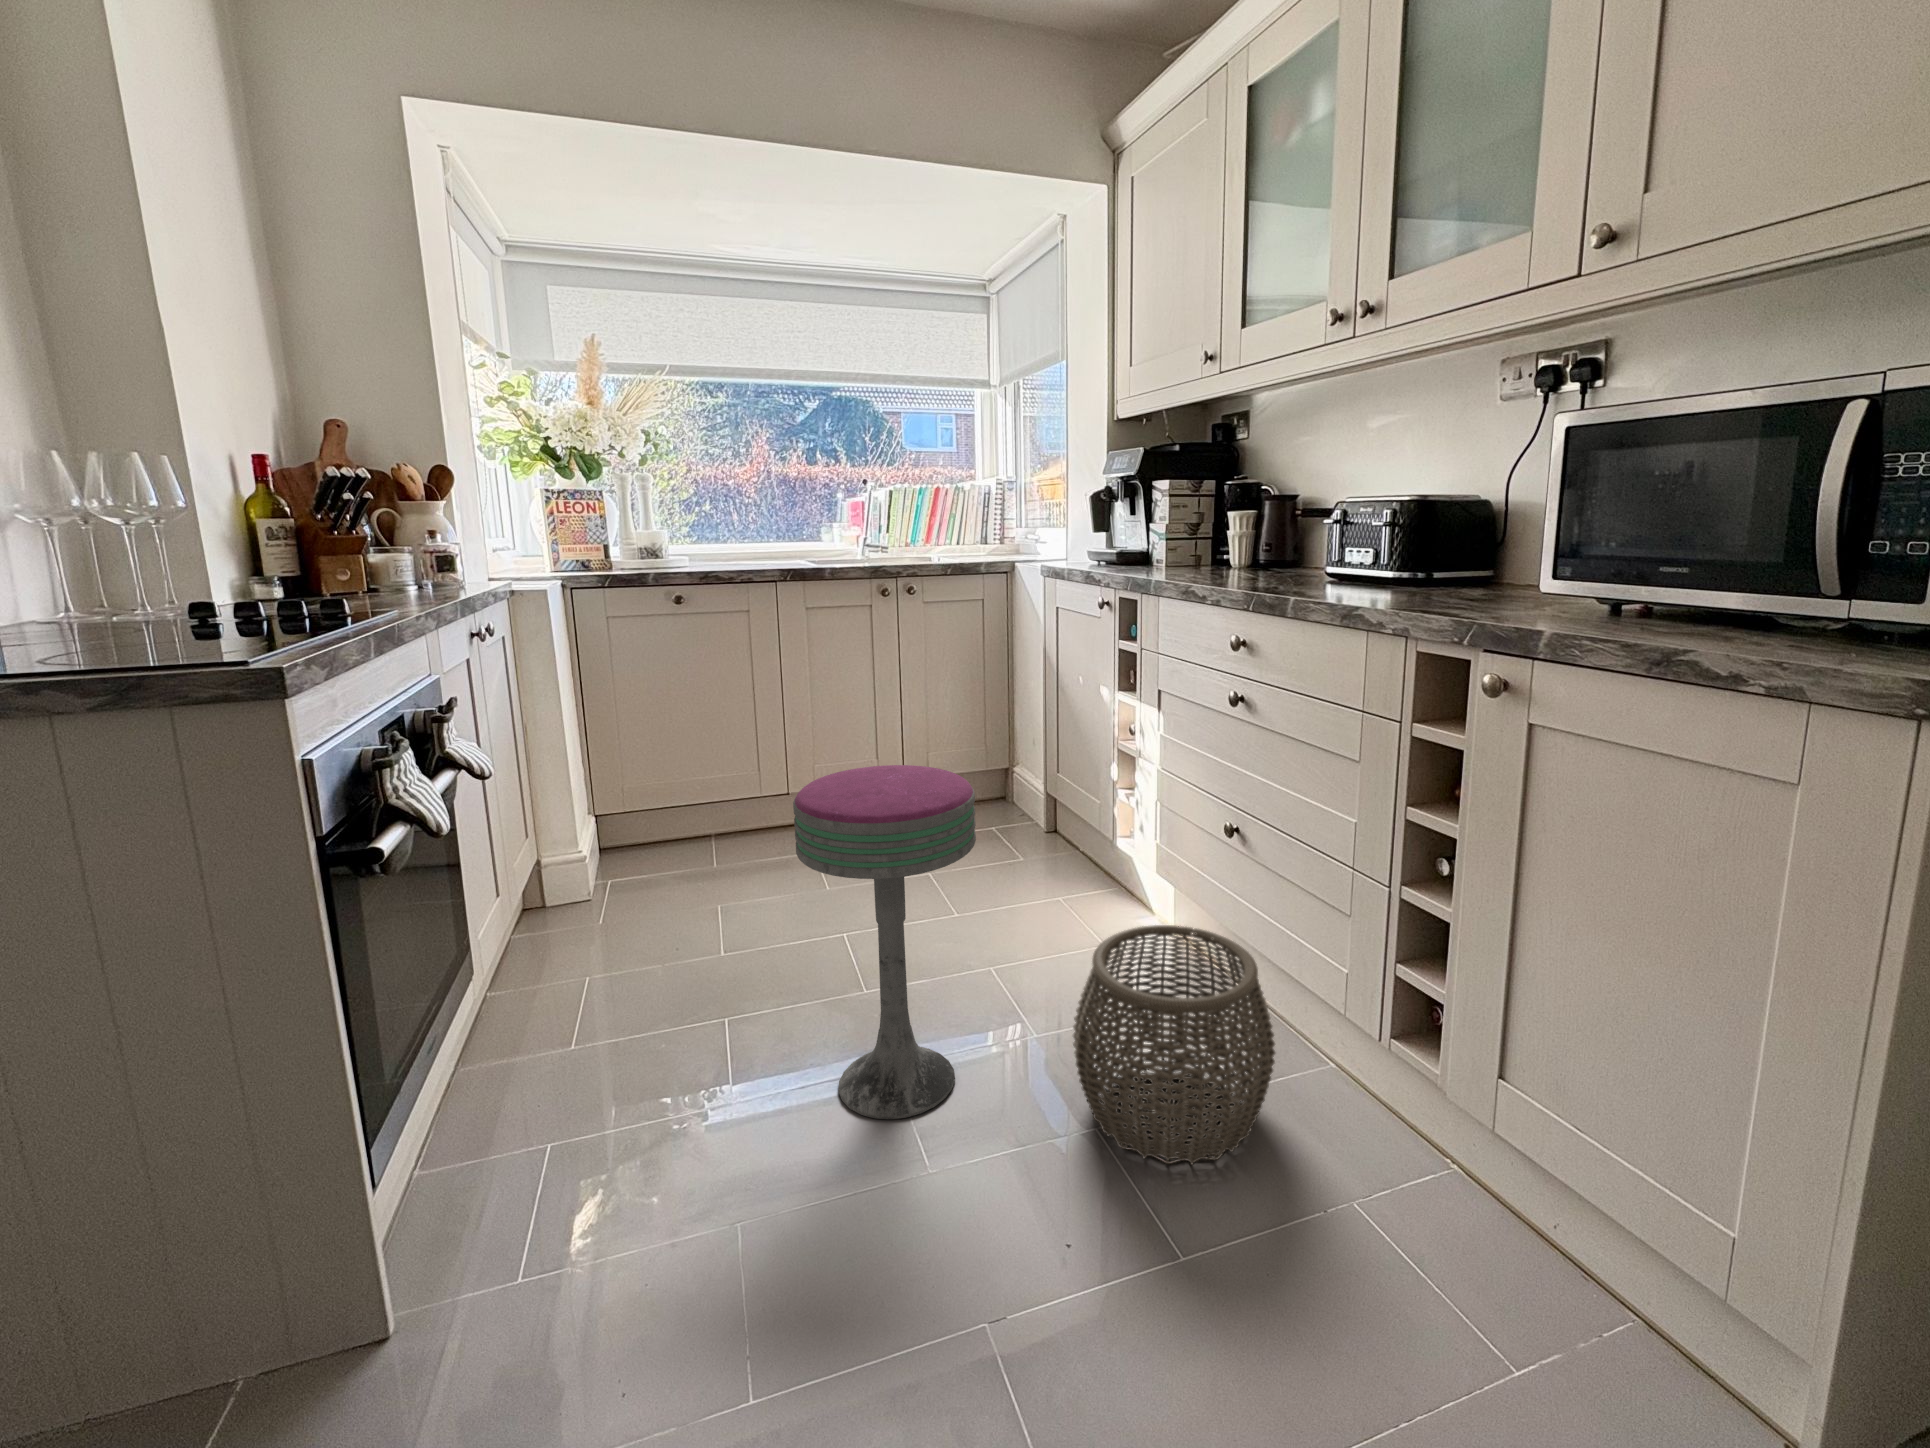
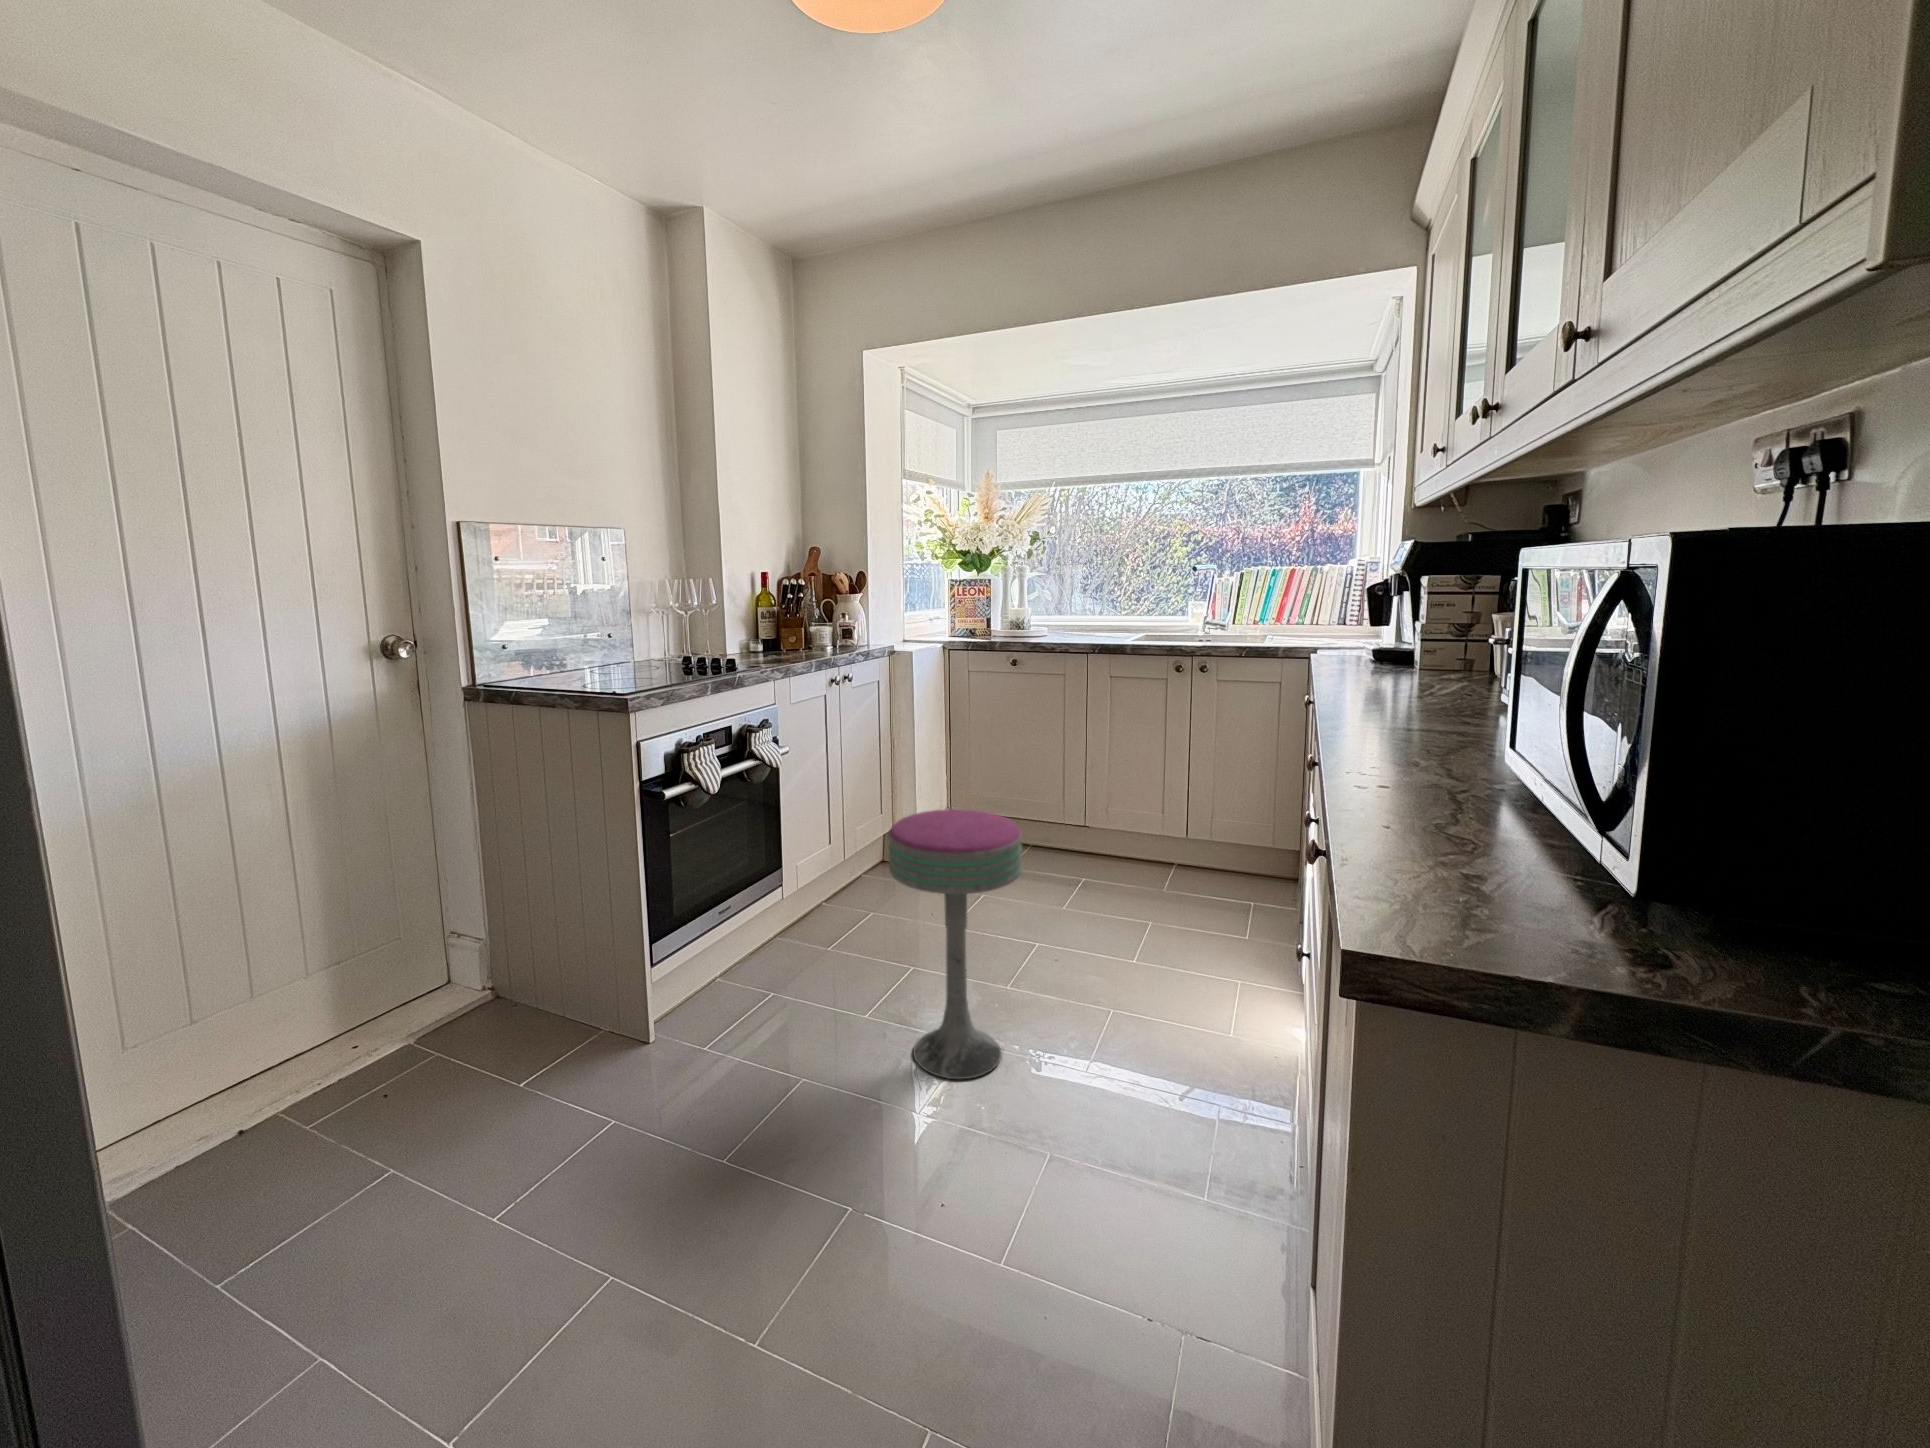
woven basket: present [1073,925,1275,1164] -> none [1026,1000,1212,1230]

